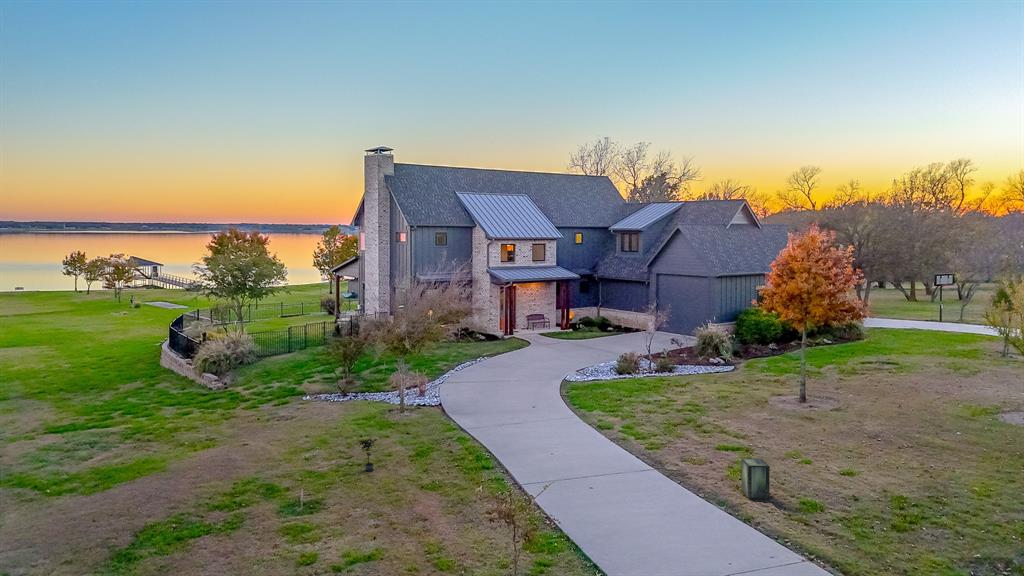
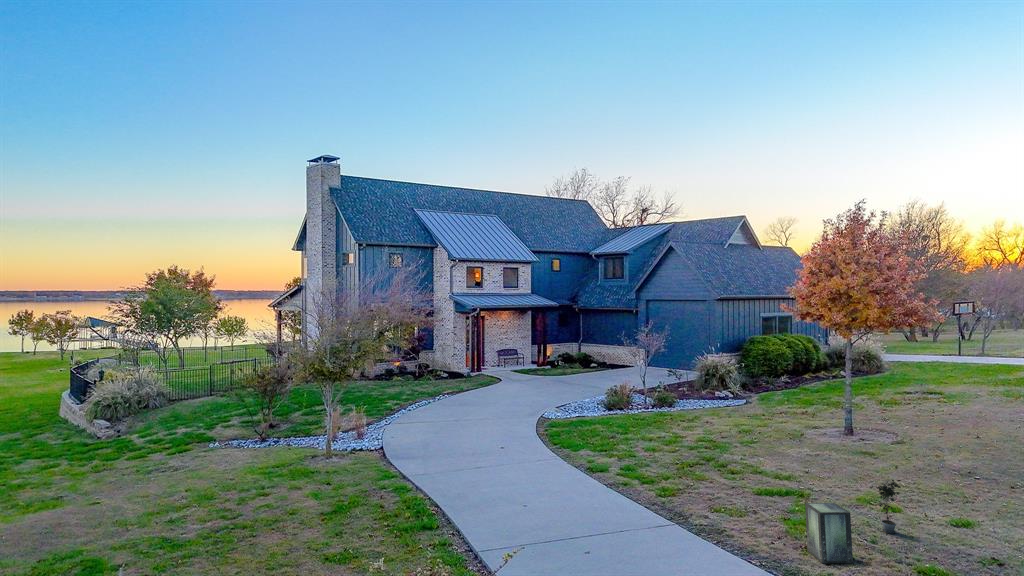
potted plant: present [360,437,377,472] -> present [877,480,901,534]

